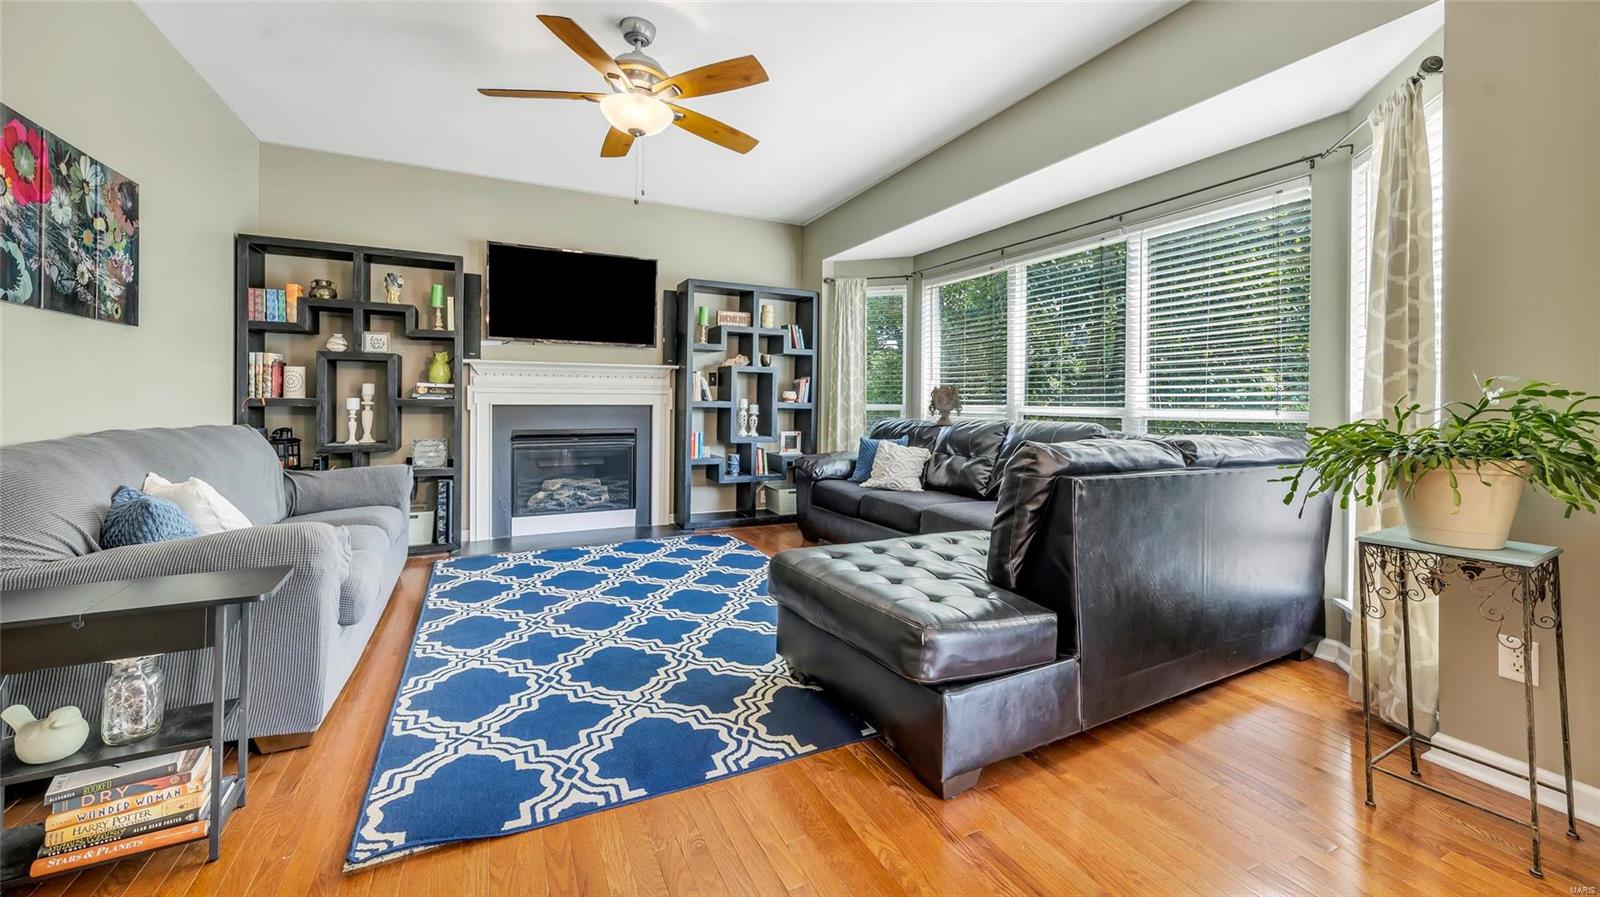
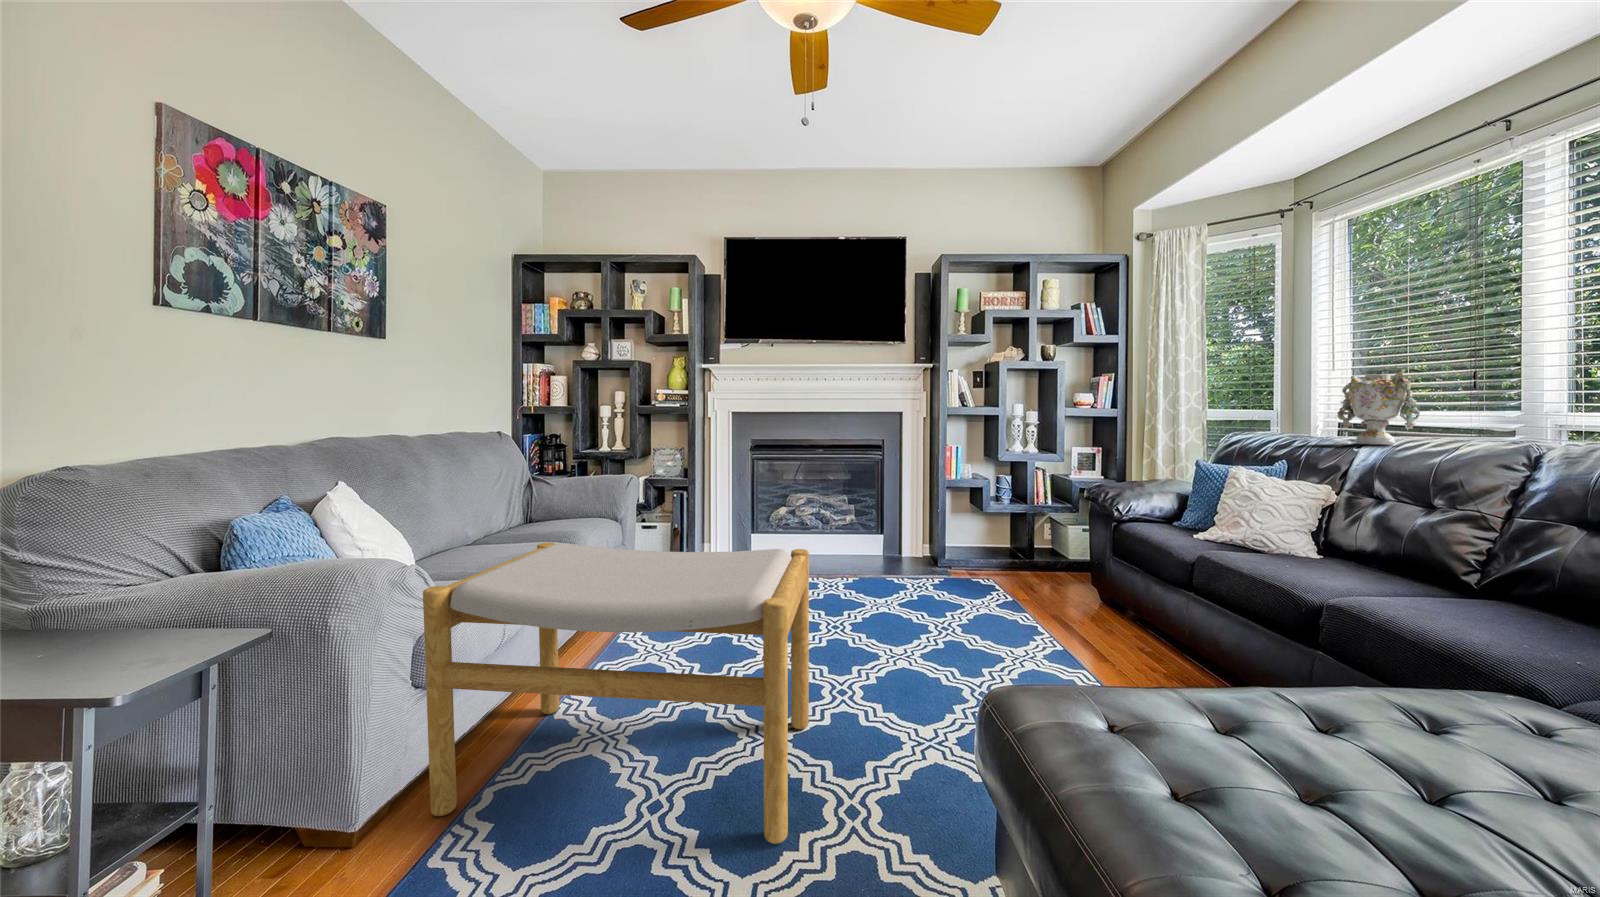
footstool: none [380,501,662,709] -> present [423,542,809,844]

